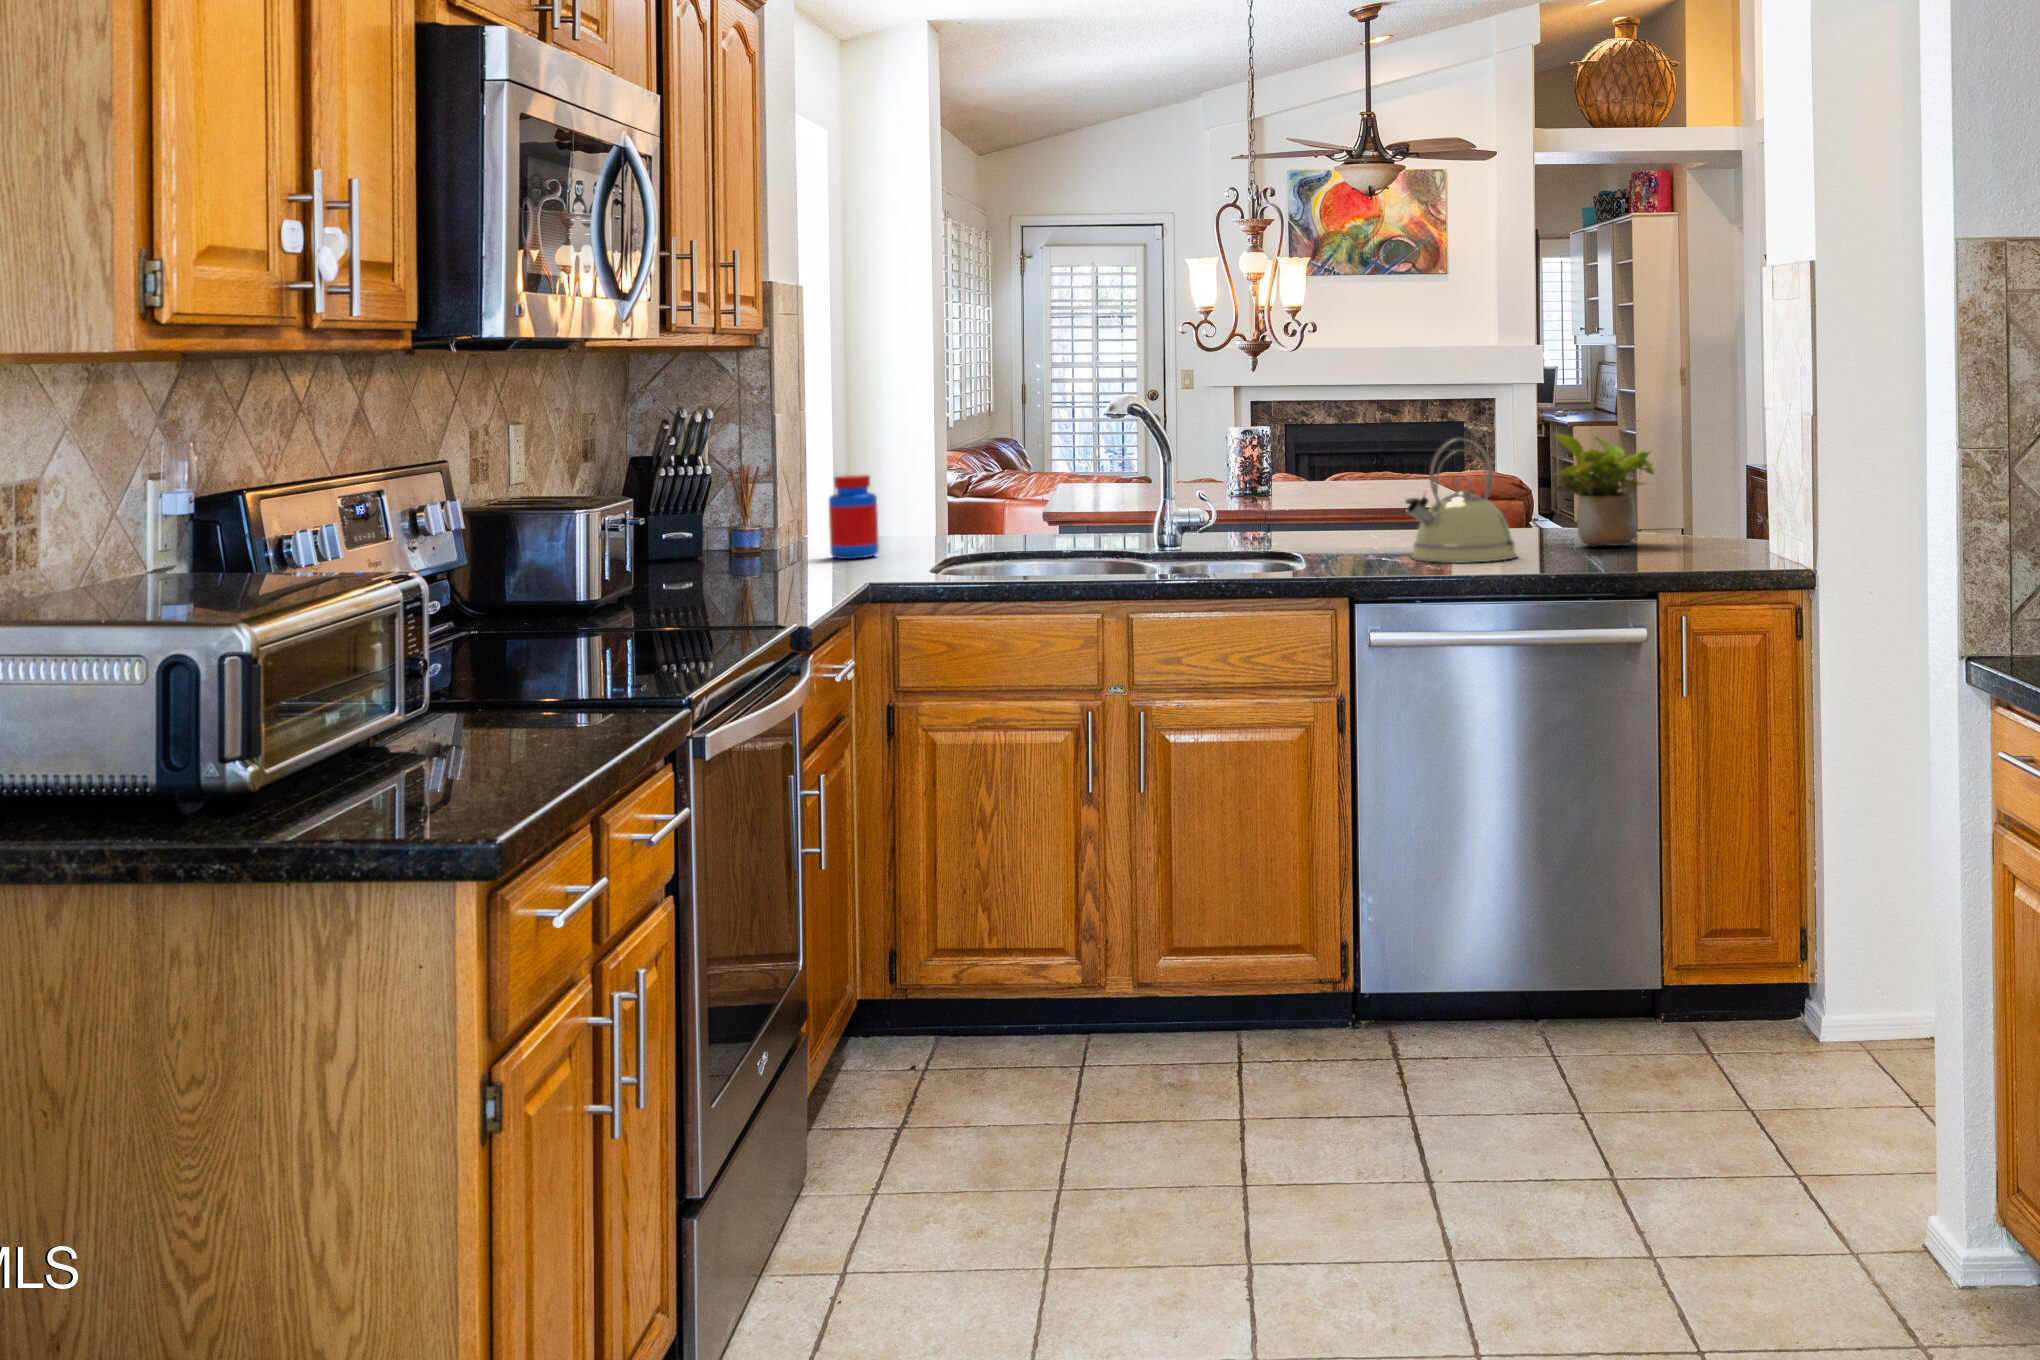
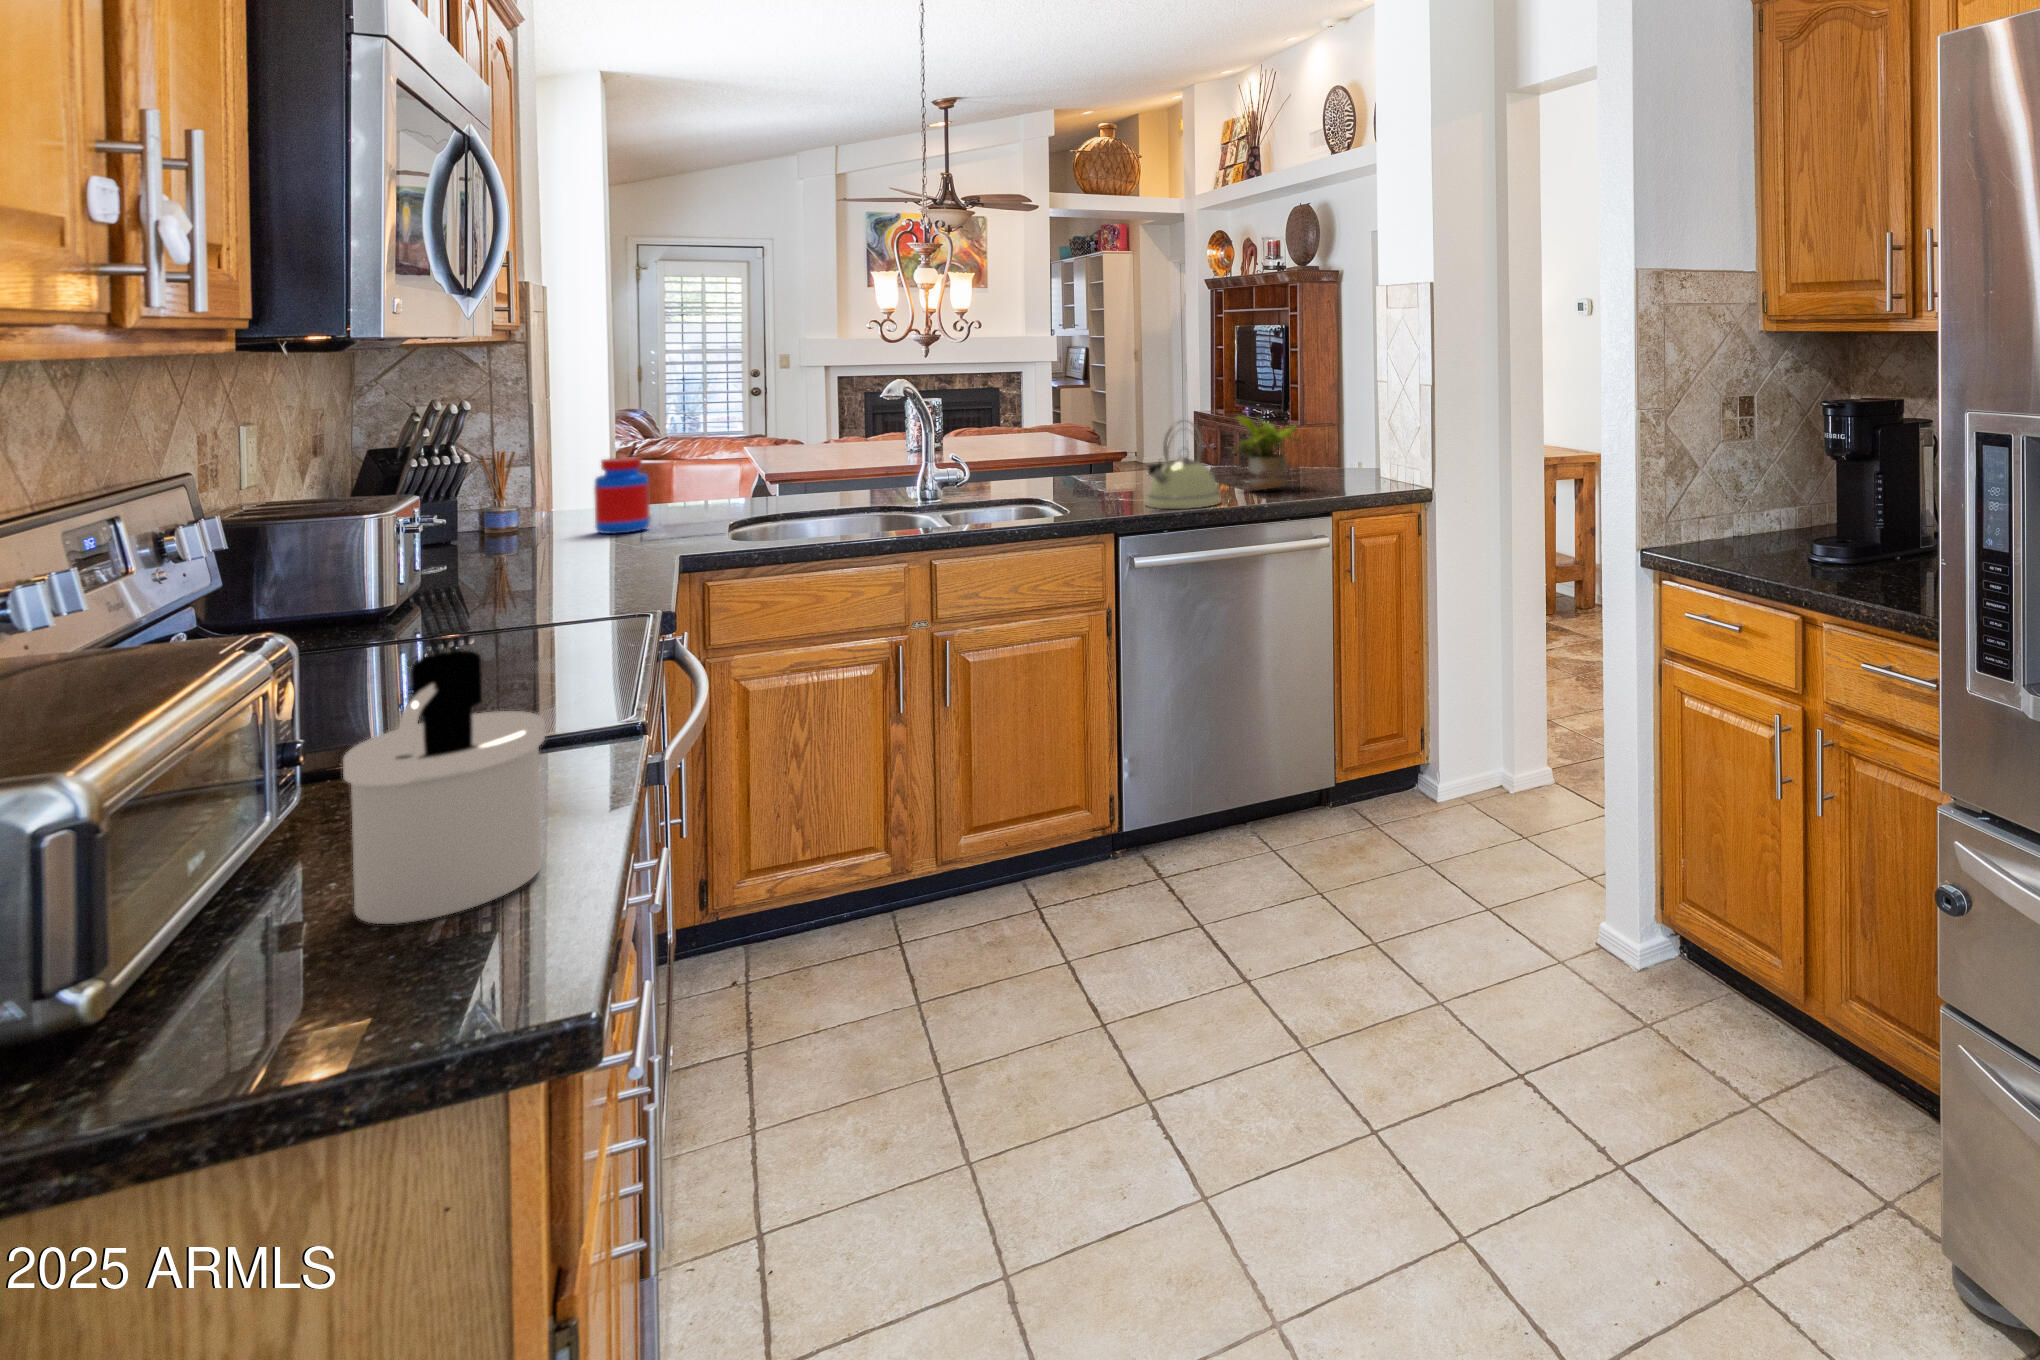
soap dispenser: none [415,580,540,782] -> present [343,651,545,924]

